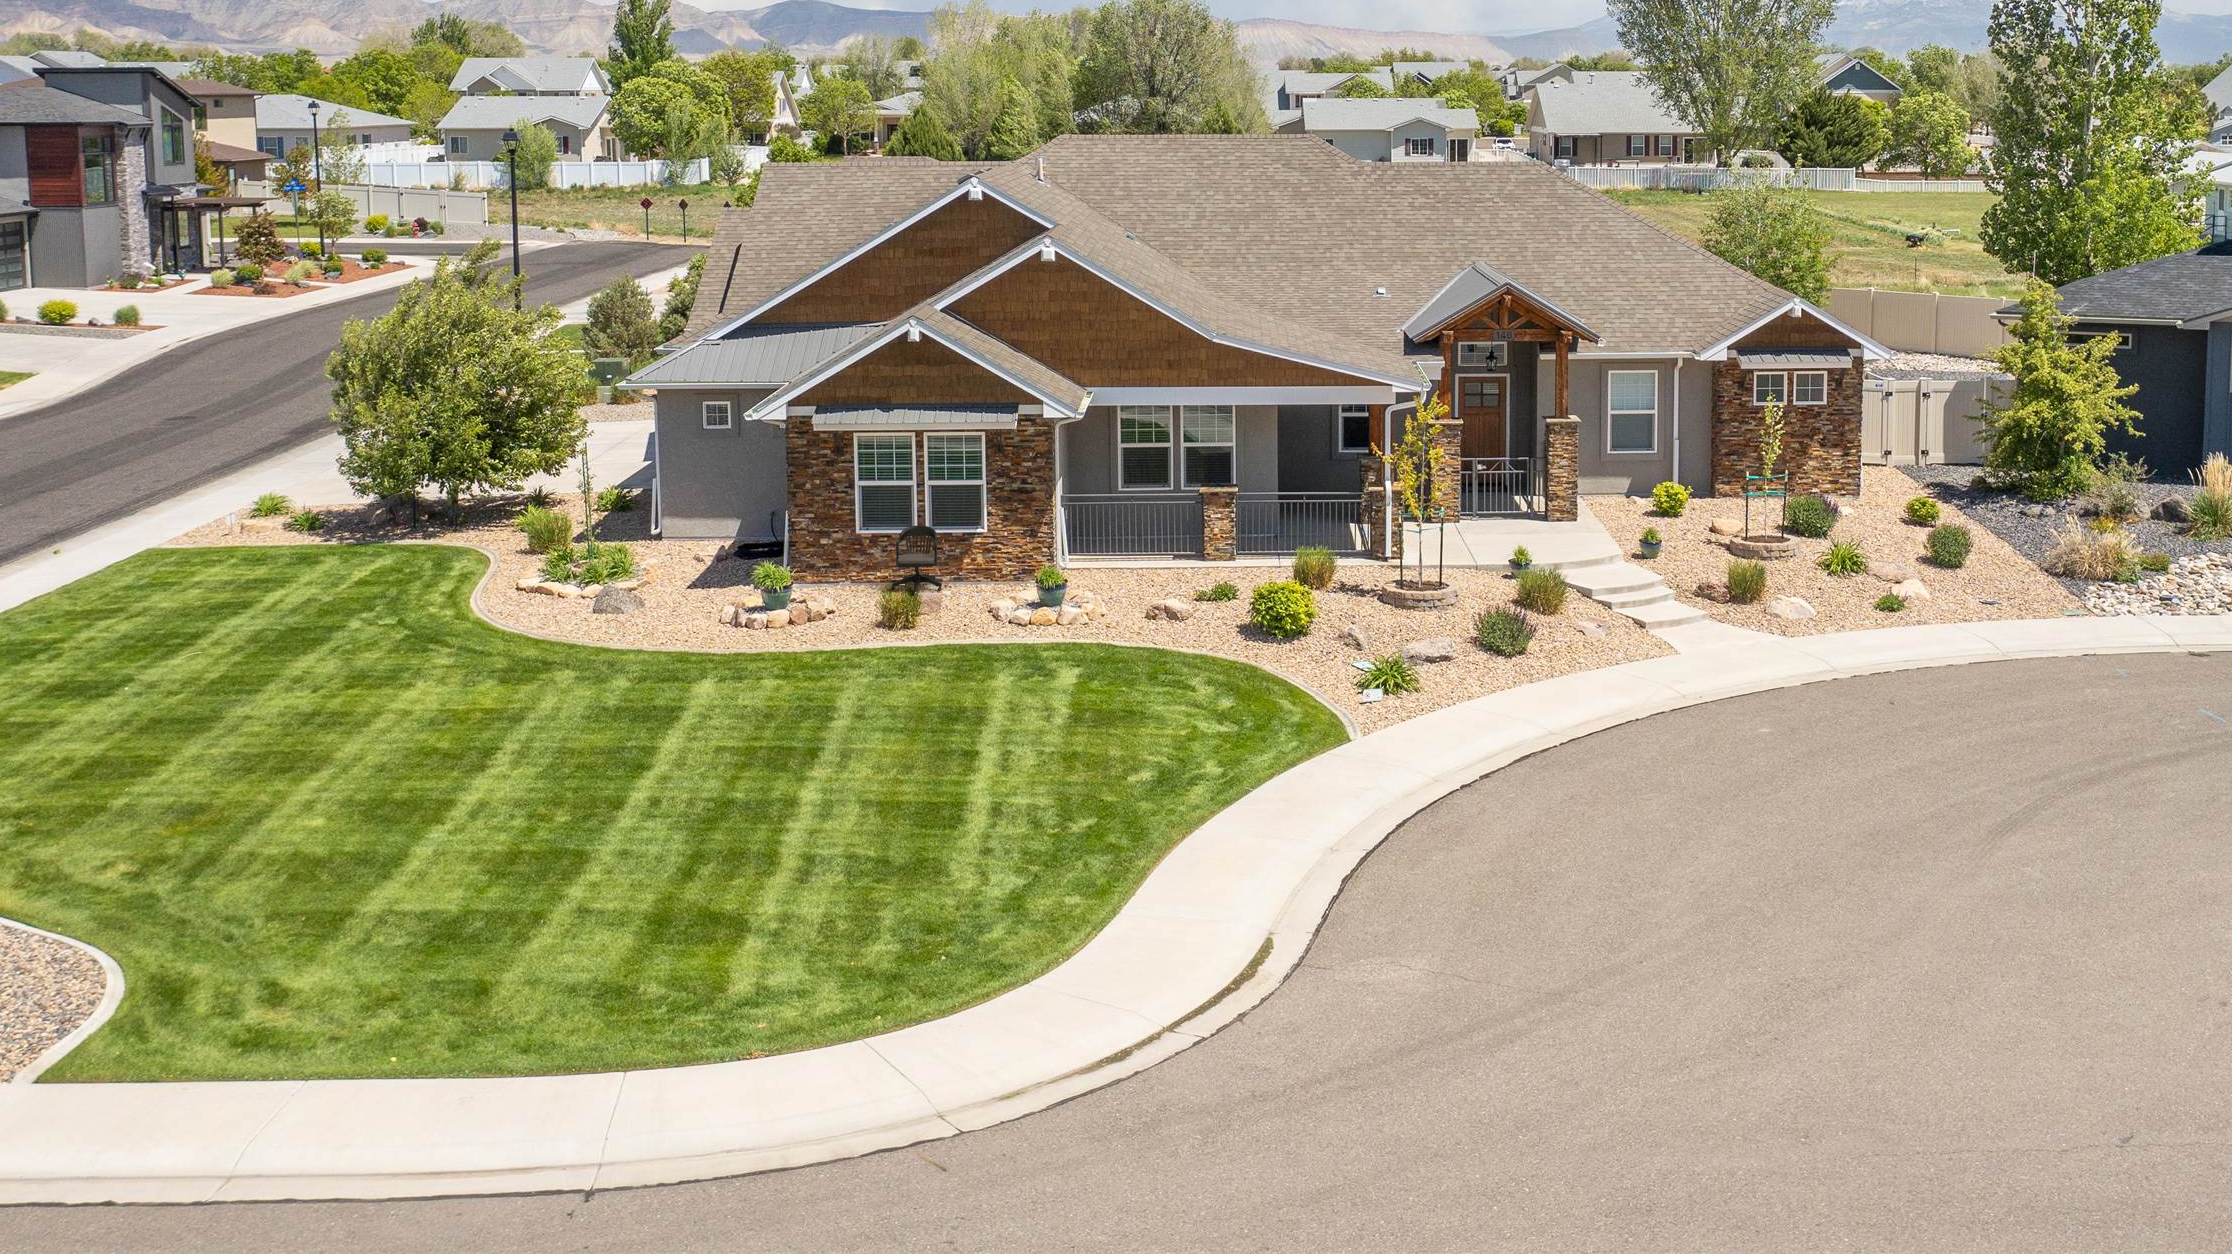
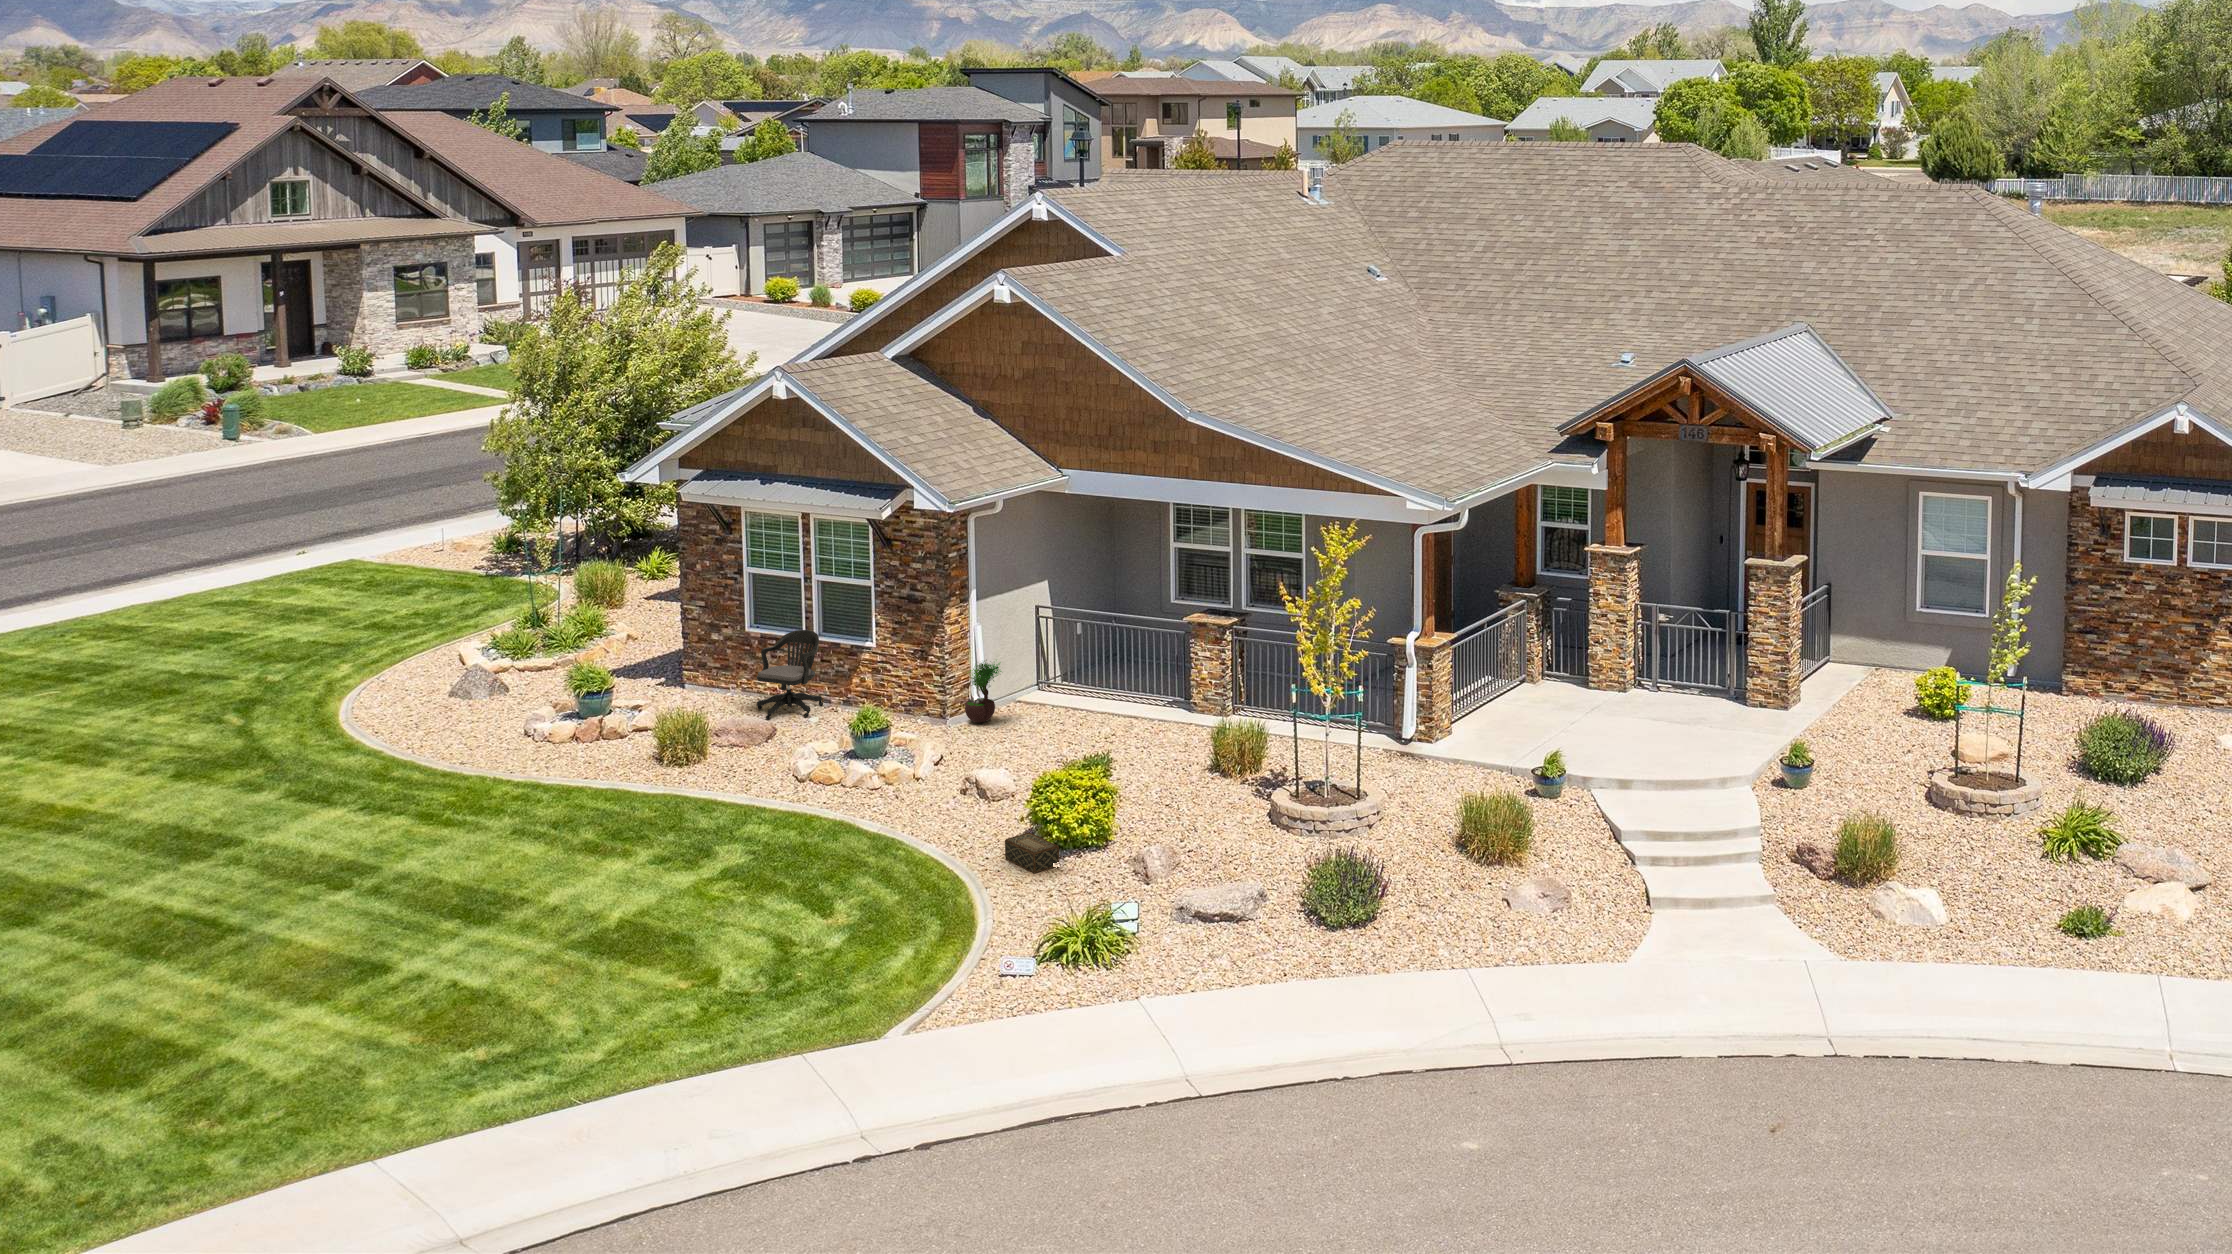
potted tree: none [1063,531,1093,580] -> present [965,661,1001,723]
woven basket: none [1251,631,1292,655] -> present [1005,832,1059,873]

